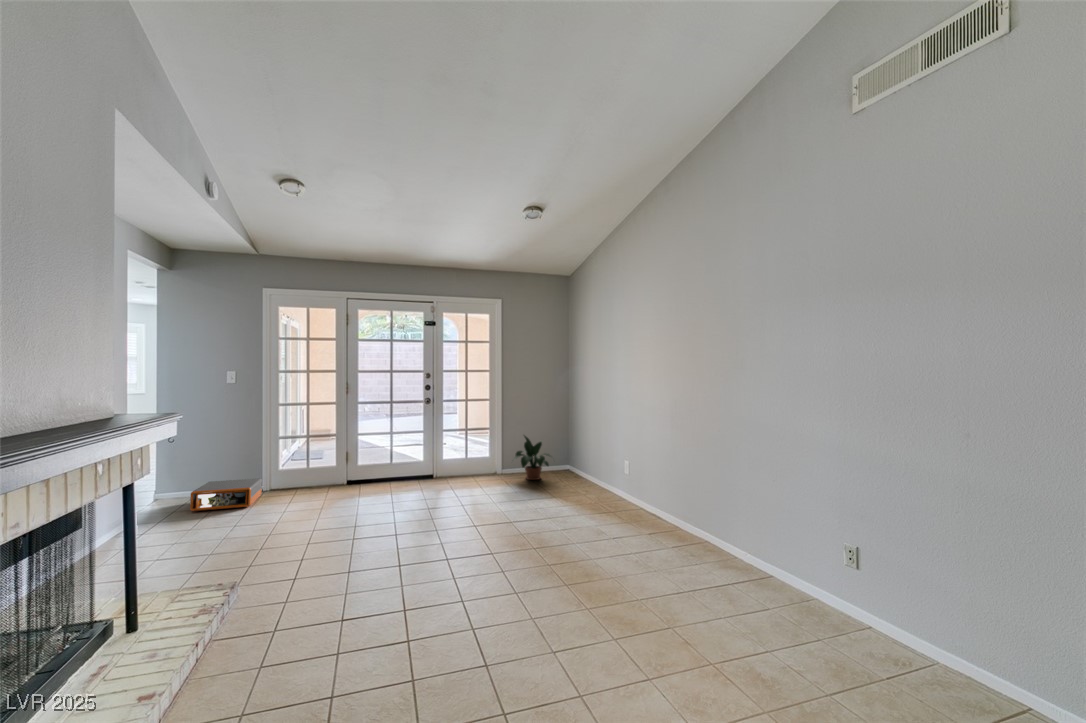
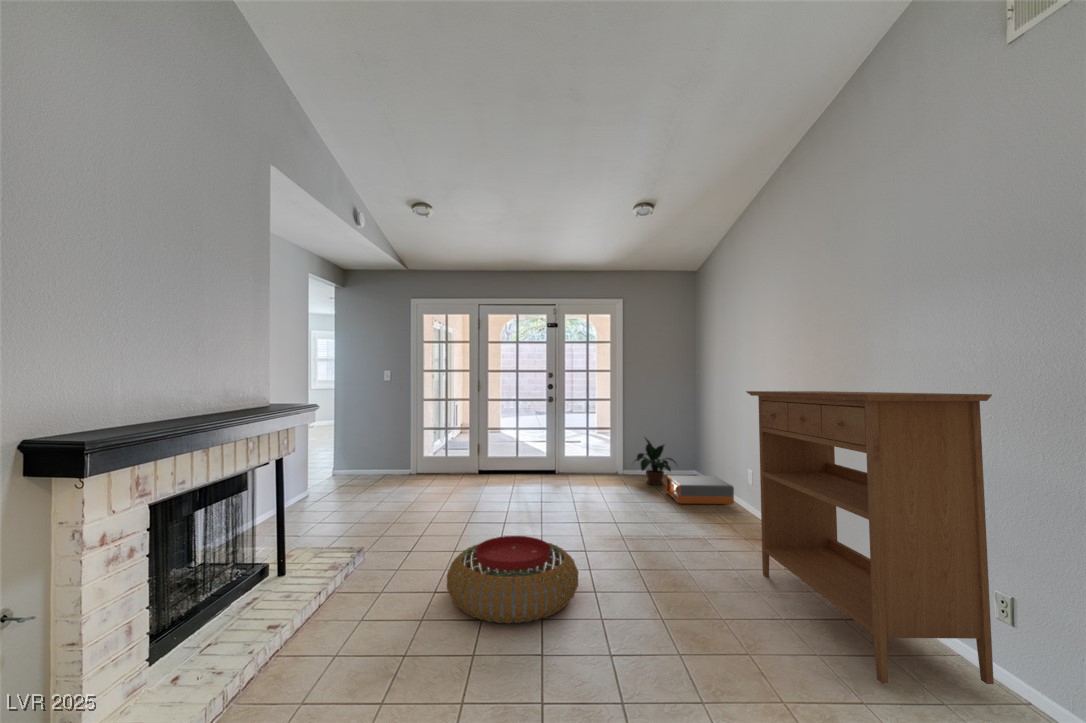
console table: none [637,388,831,624] -> present [746,391,994,684]
storage box: present [190,478,262,511] -> present [666,475,734,504]
pouf: none [360,545,501,639] -> present [447,536,578,623]

